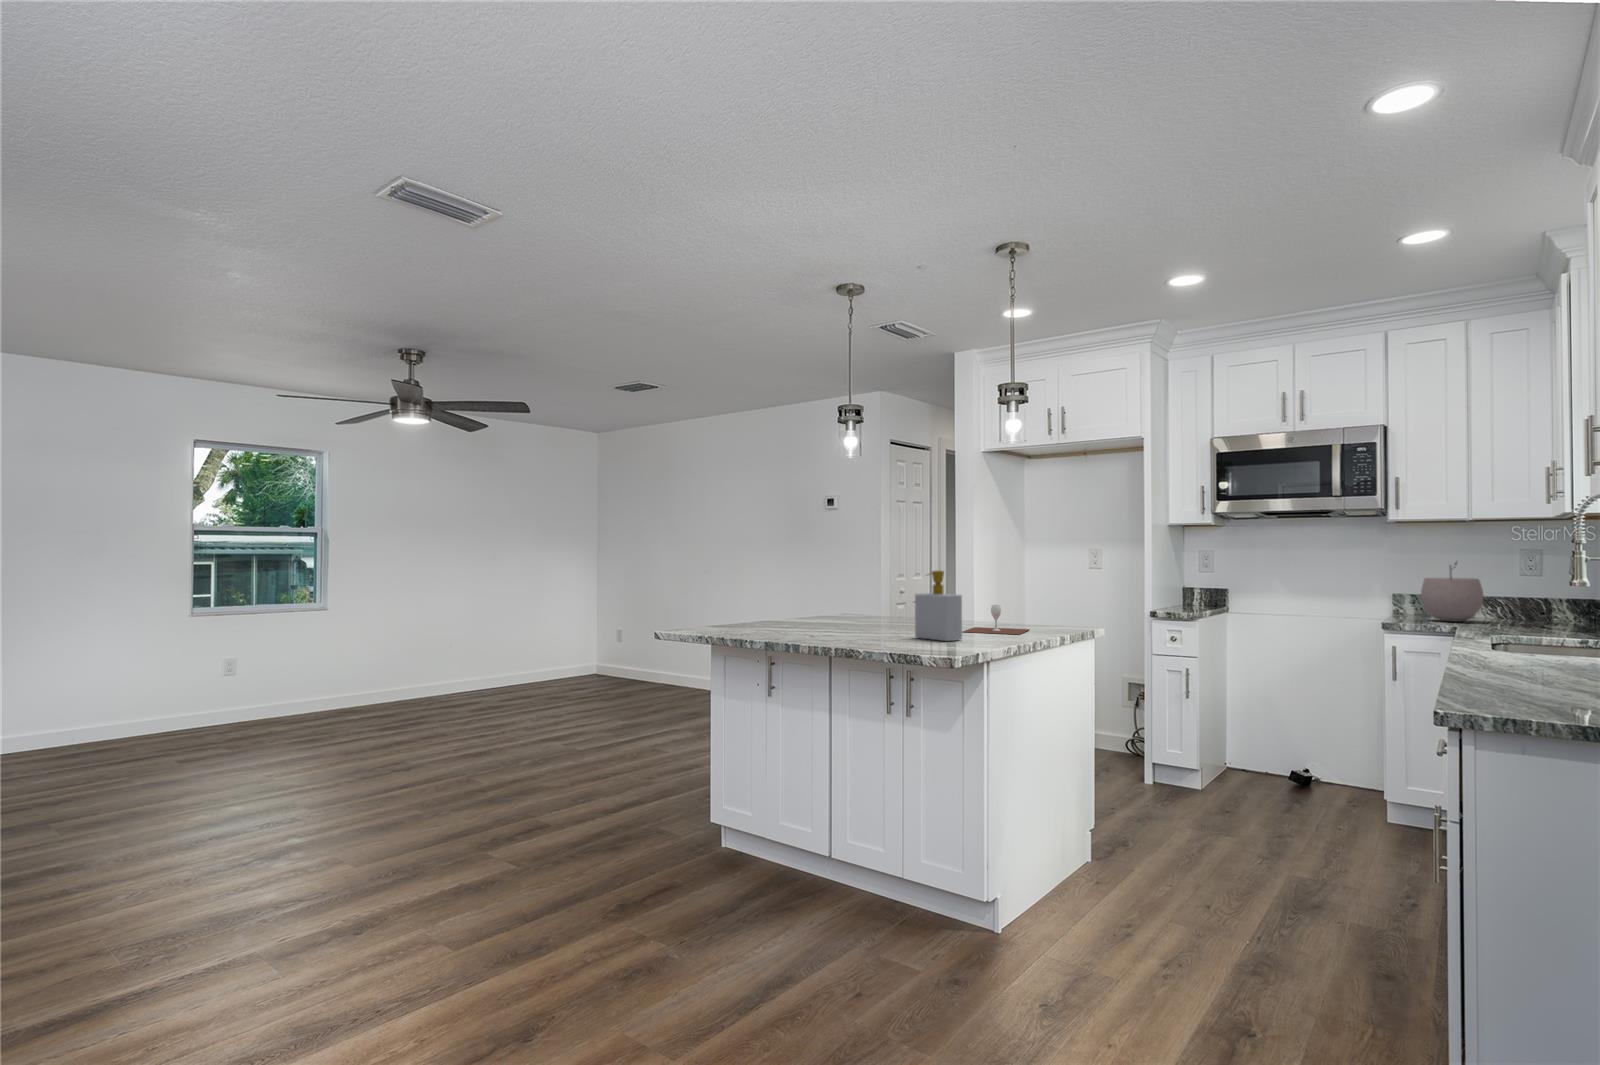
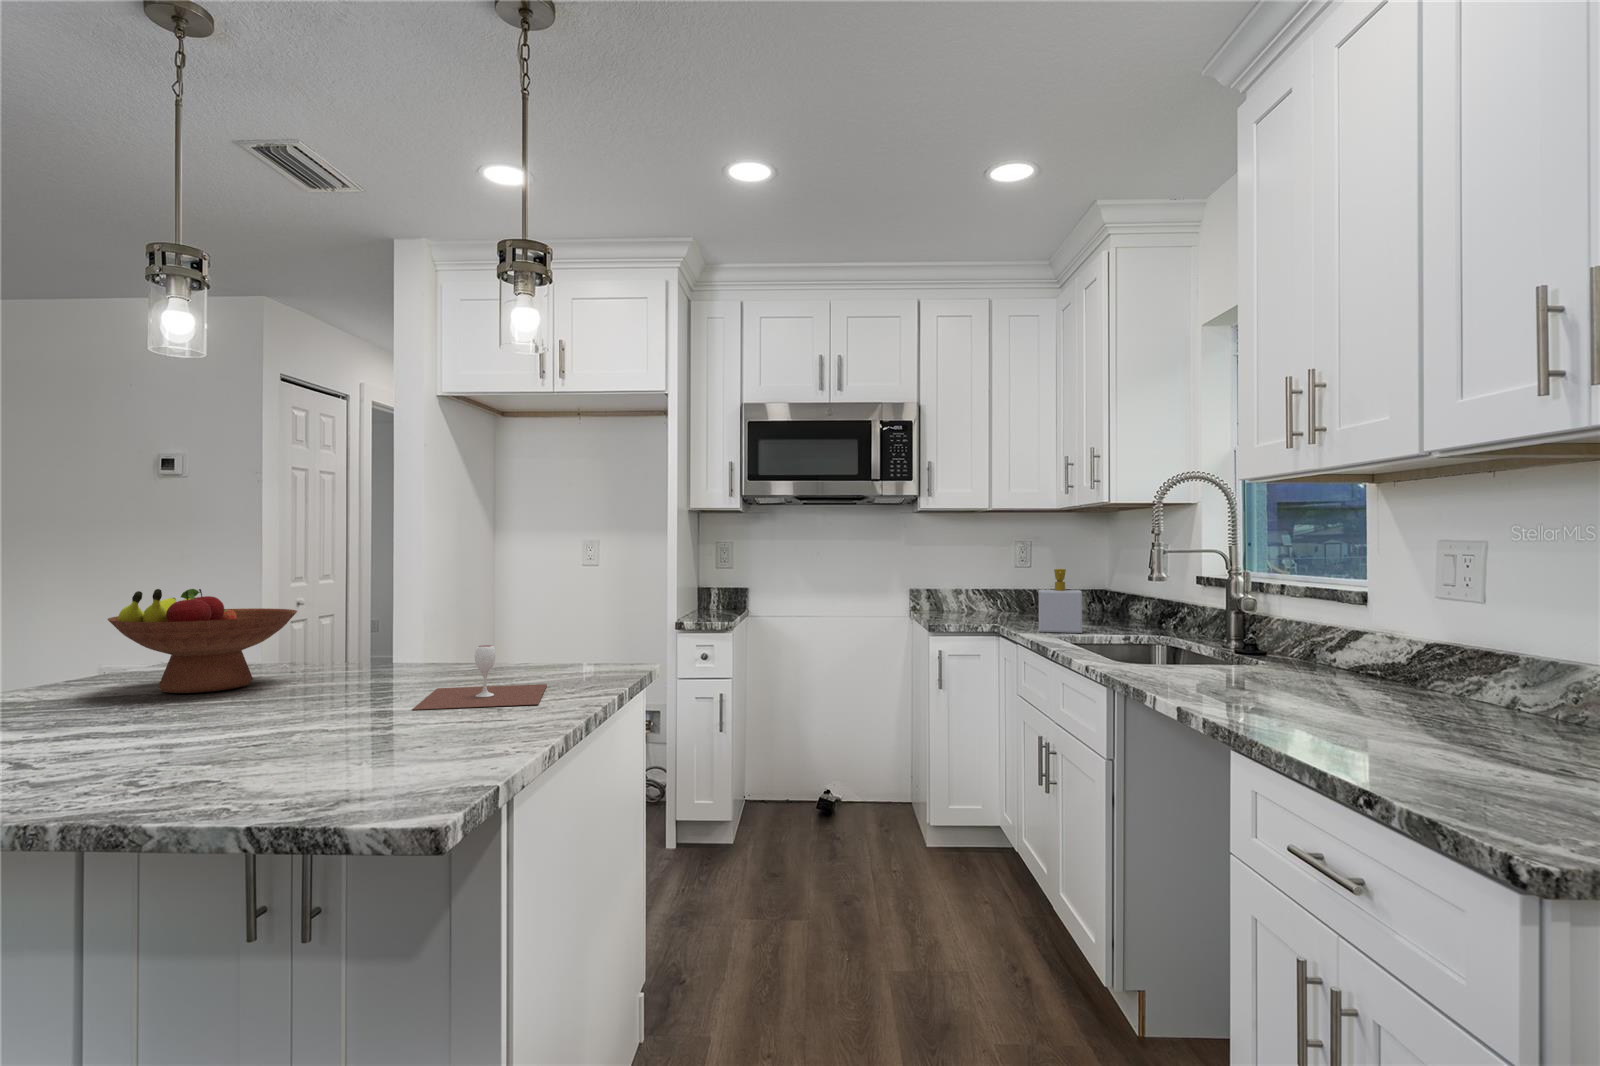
plant pot: present [1421,562,1484,622] -> none [940,552,993,617]
soap bottle: present [915,570,962,641] -> present [1039,569,1082,633]
fruit bowl: none [838,573,911,622] -> present [108,589,297,693]

